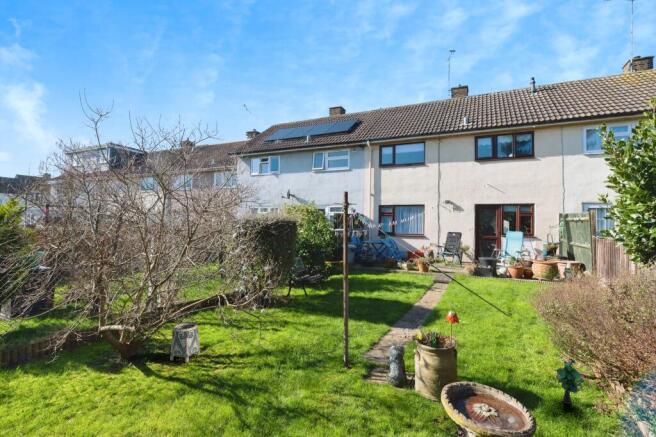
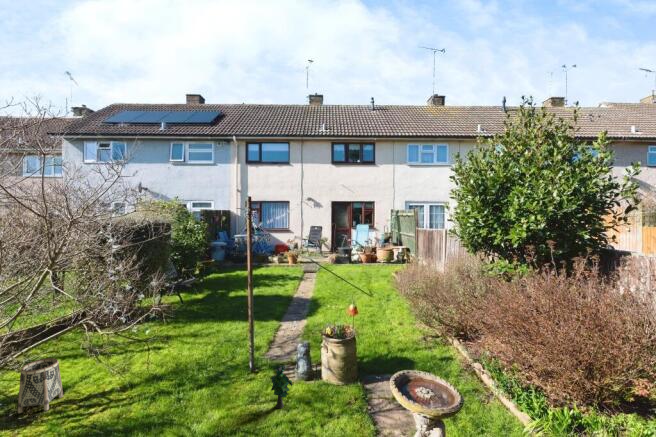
decorative plant: present [554,359,584,404] -> present [271,366,293,409]

